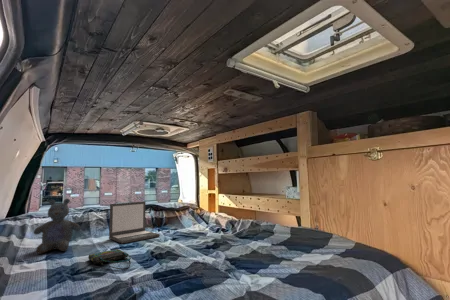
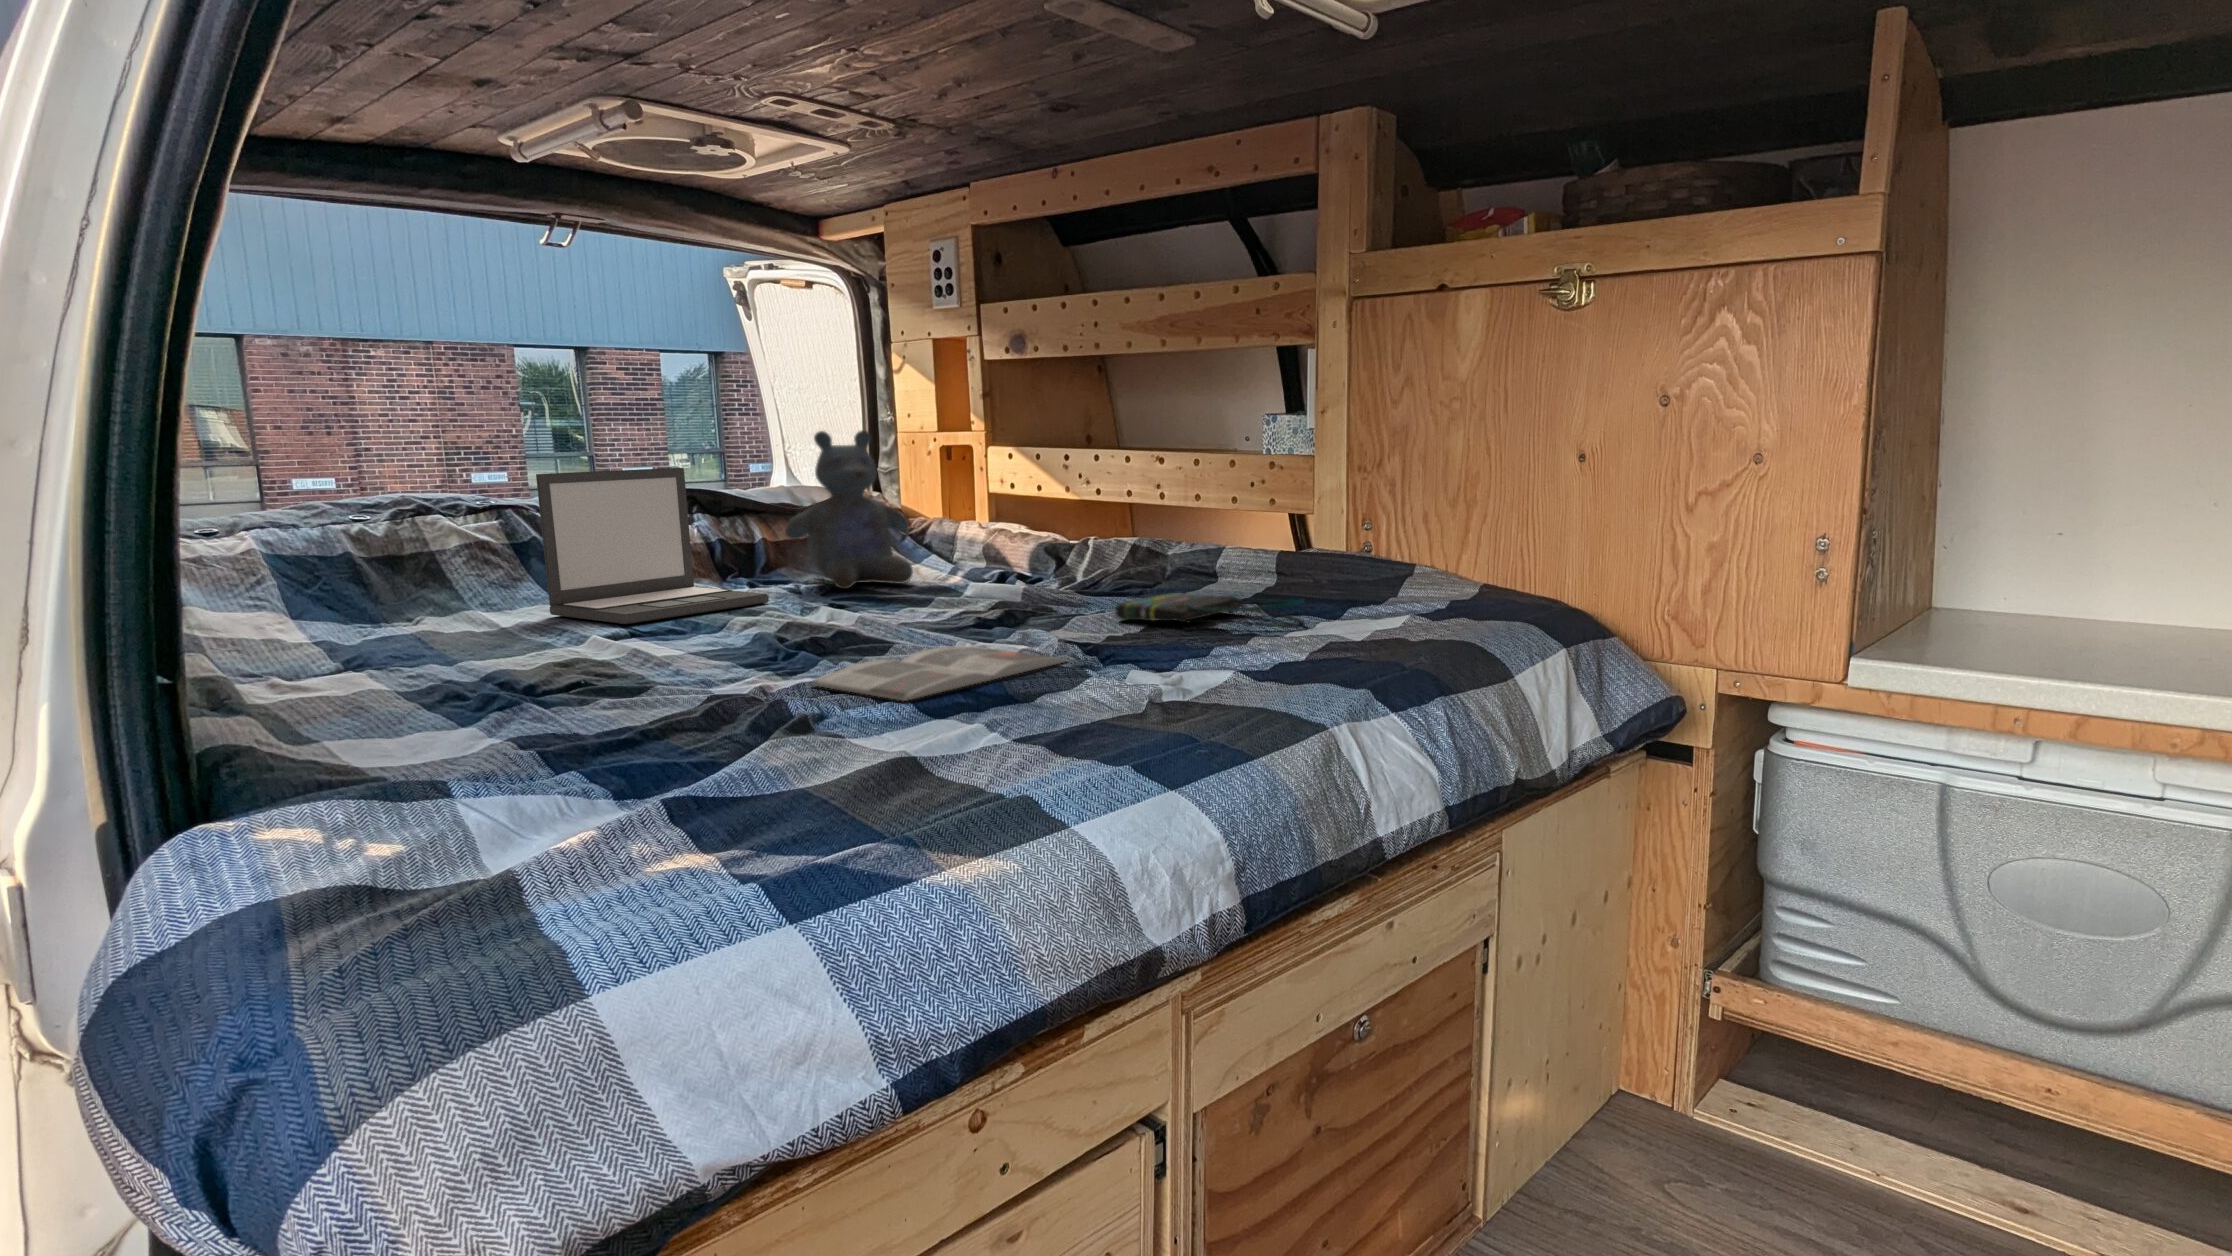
stuffed bear: present [34,199,81,254] -> present [785,430,913,589]
tote bag: present [88,249,131,270] -> present [1116,593,1305,628]
magazine: none [148,260,225,288] -> present [812,646,1067,701]

